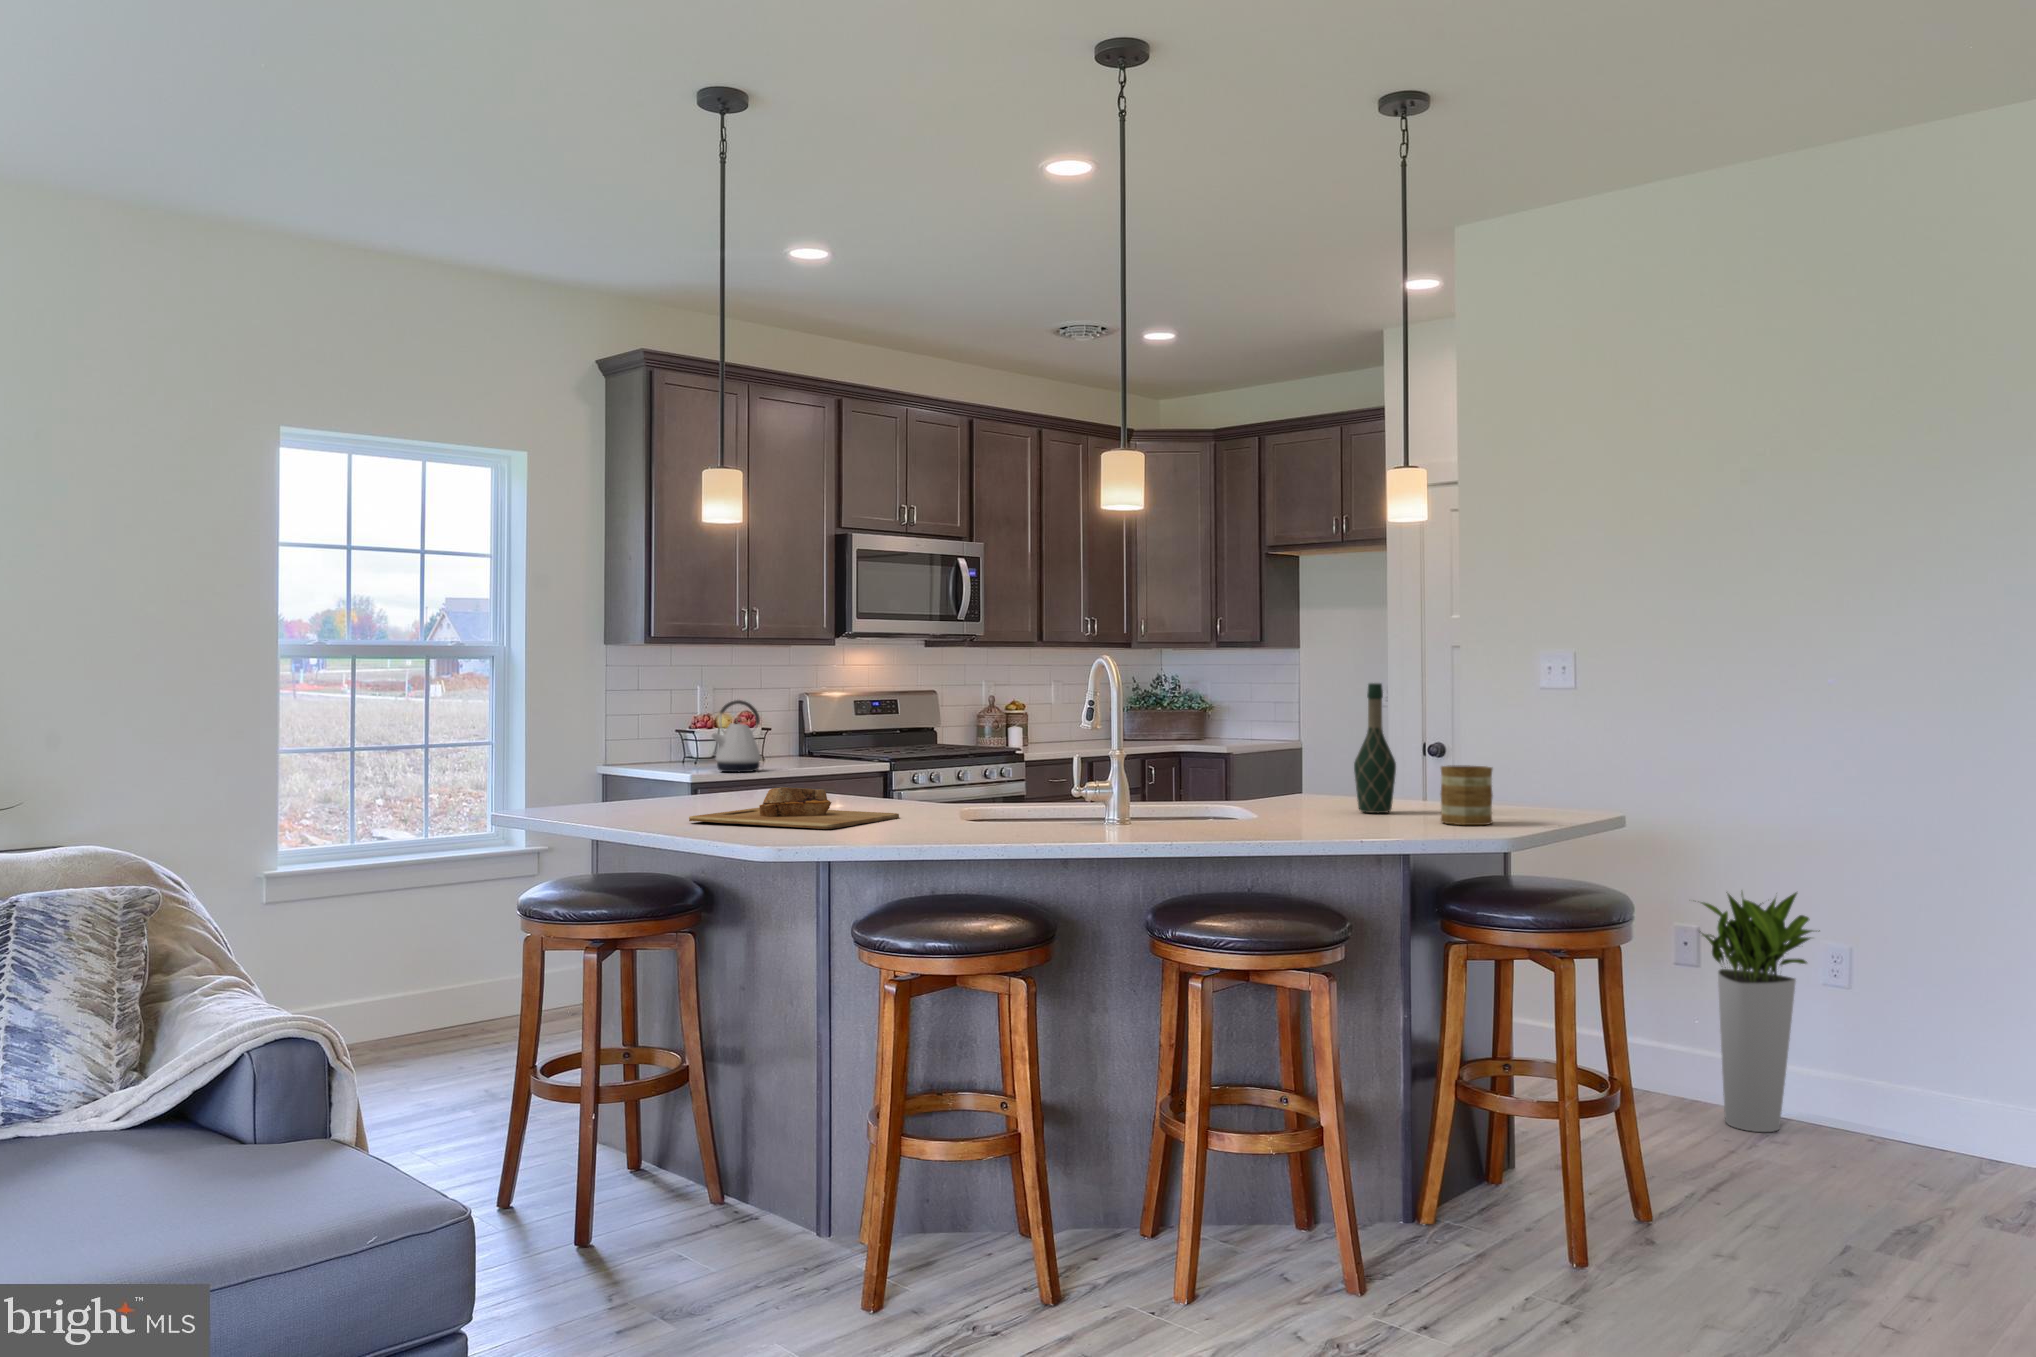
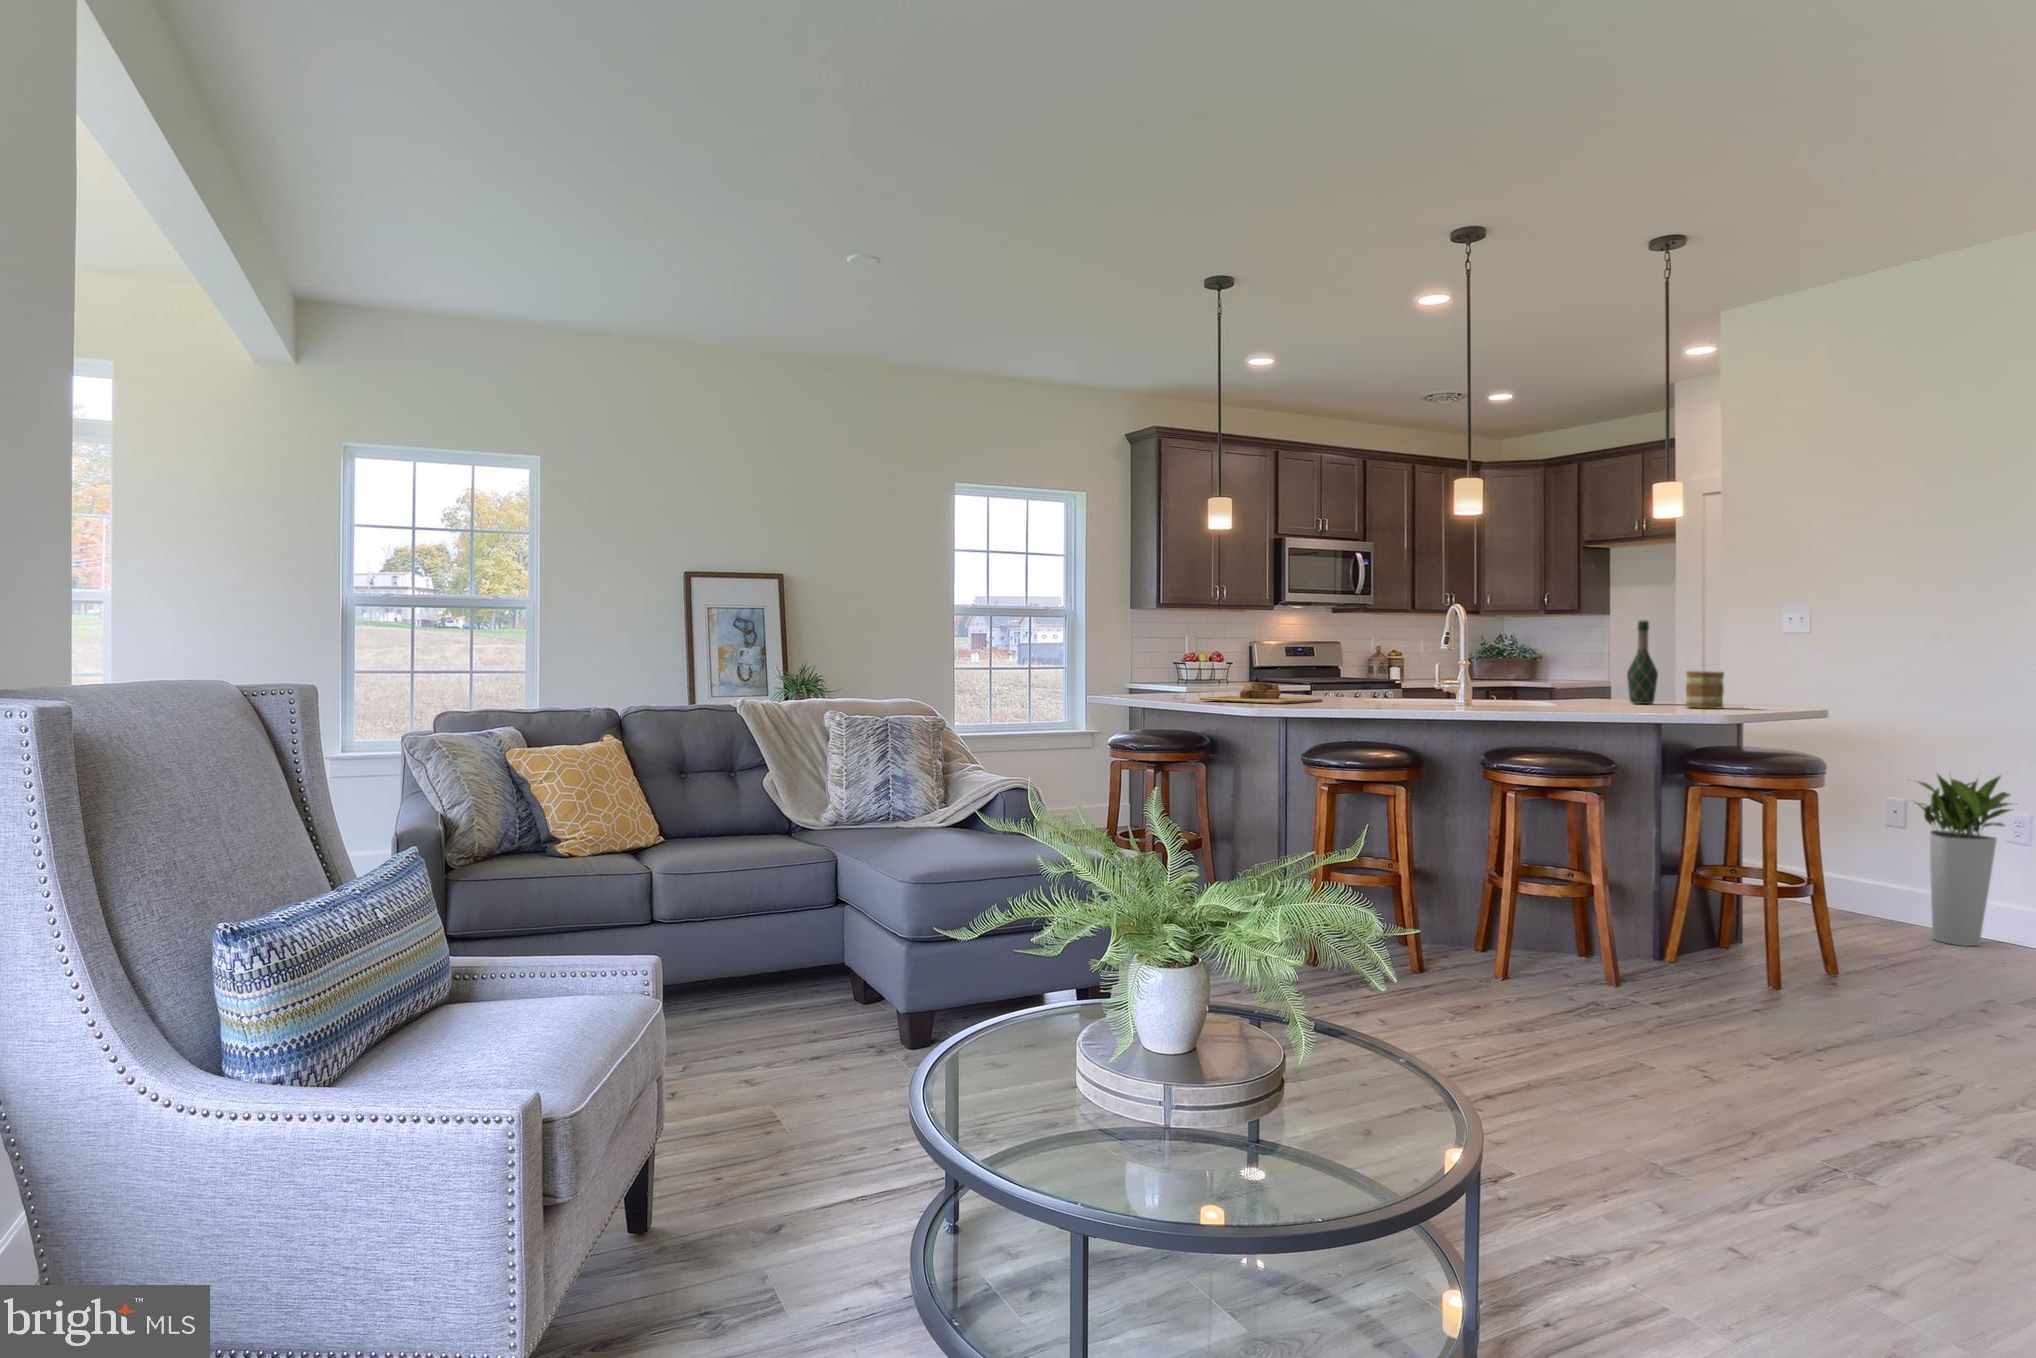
kettle: present [711,700,763,772] -> none [1196,643,1228,687]

